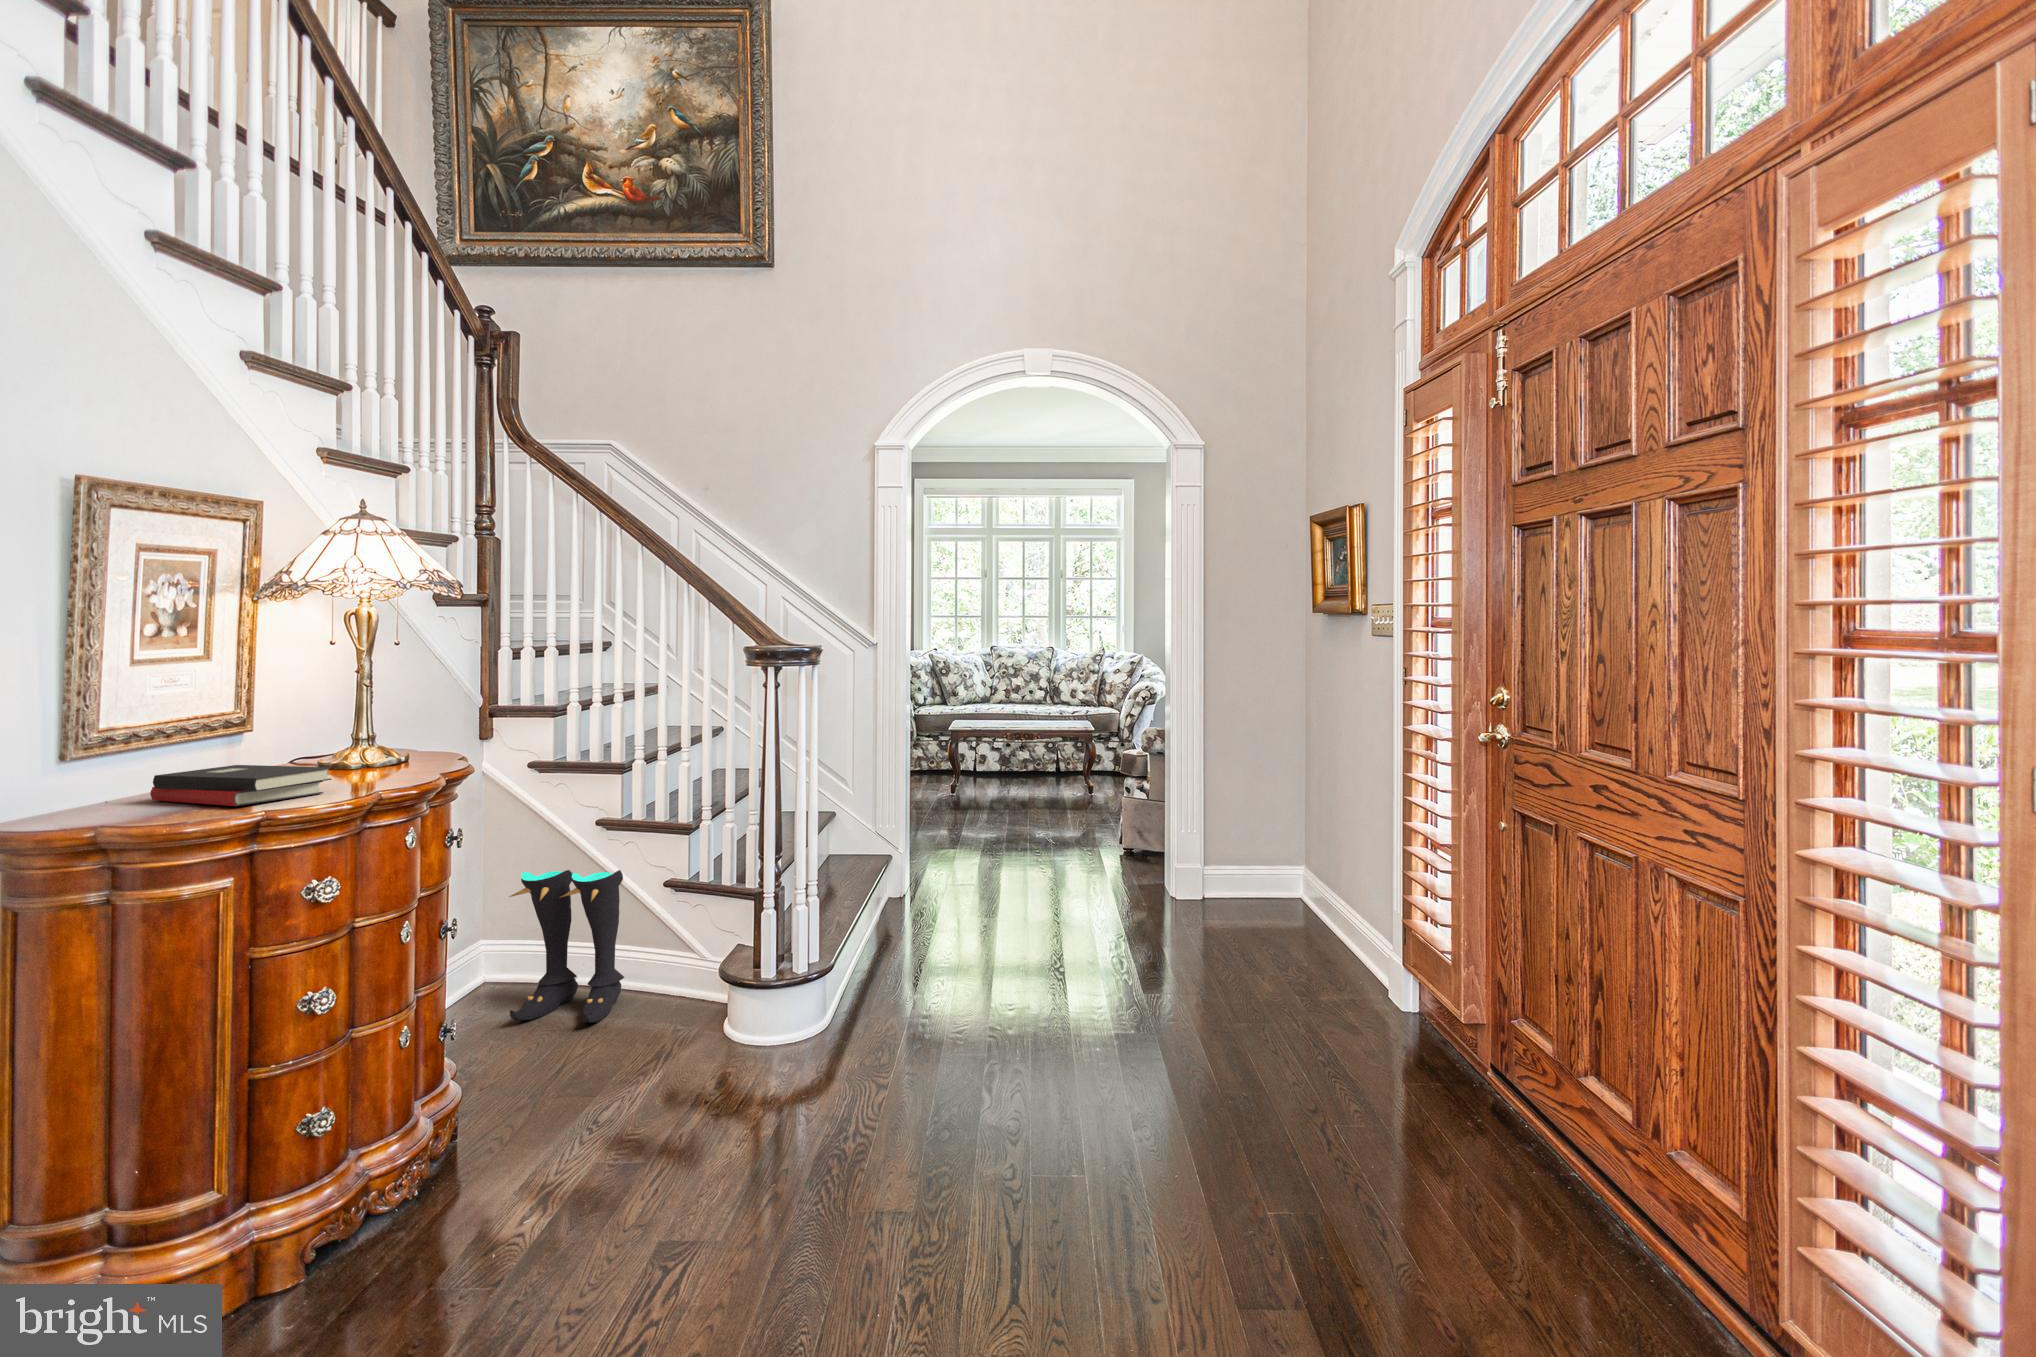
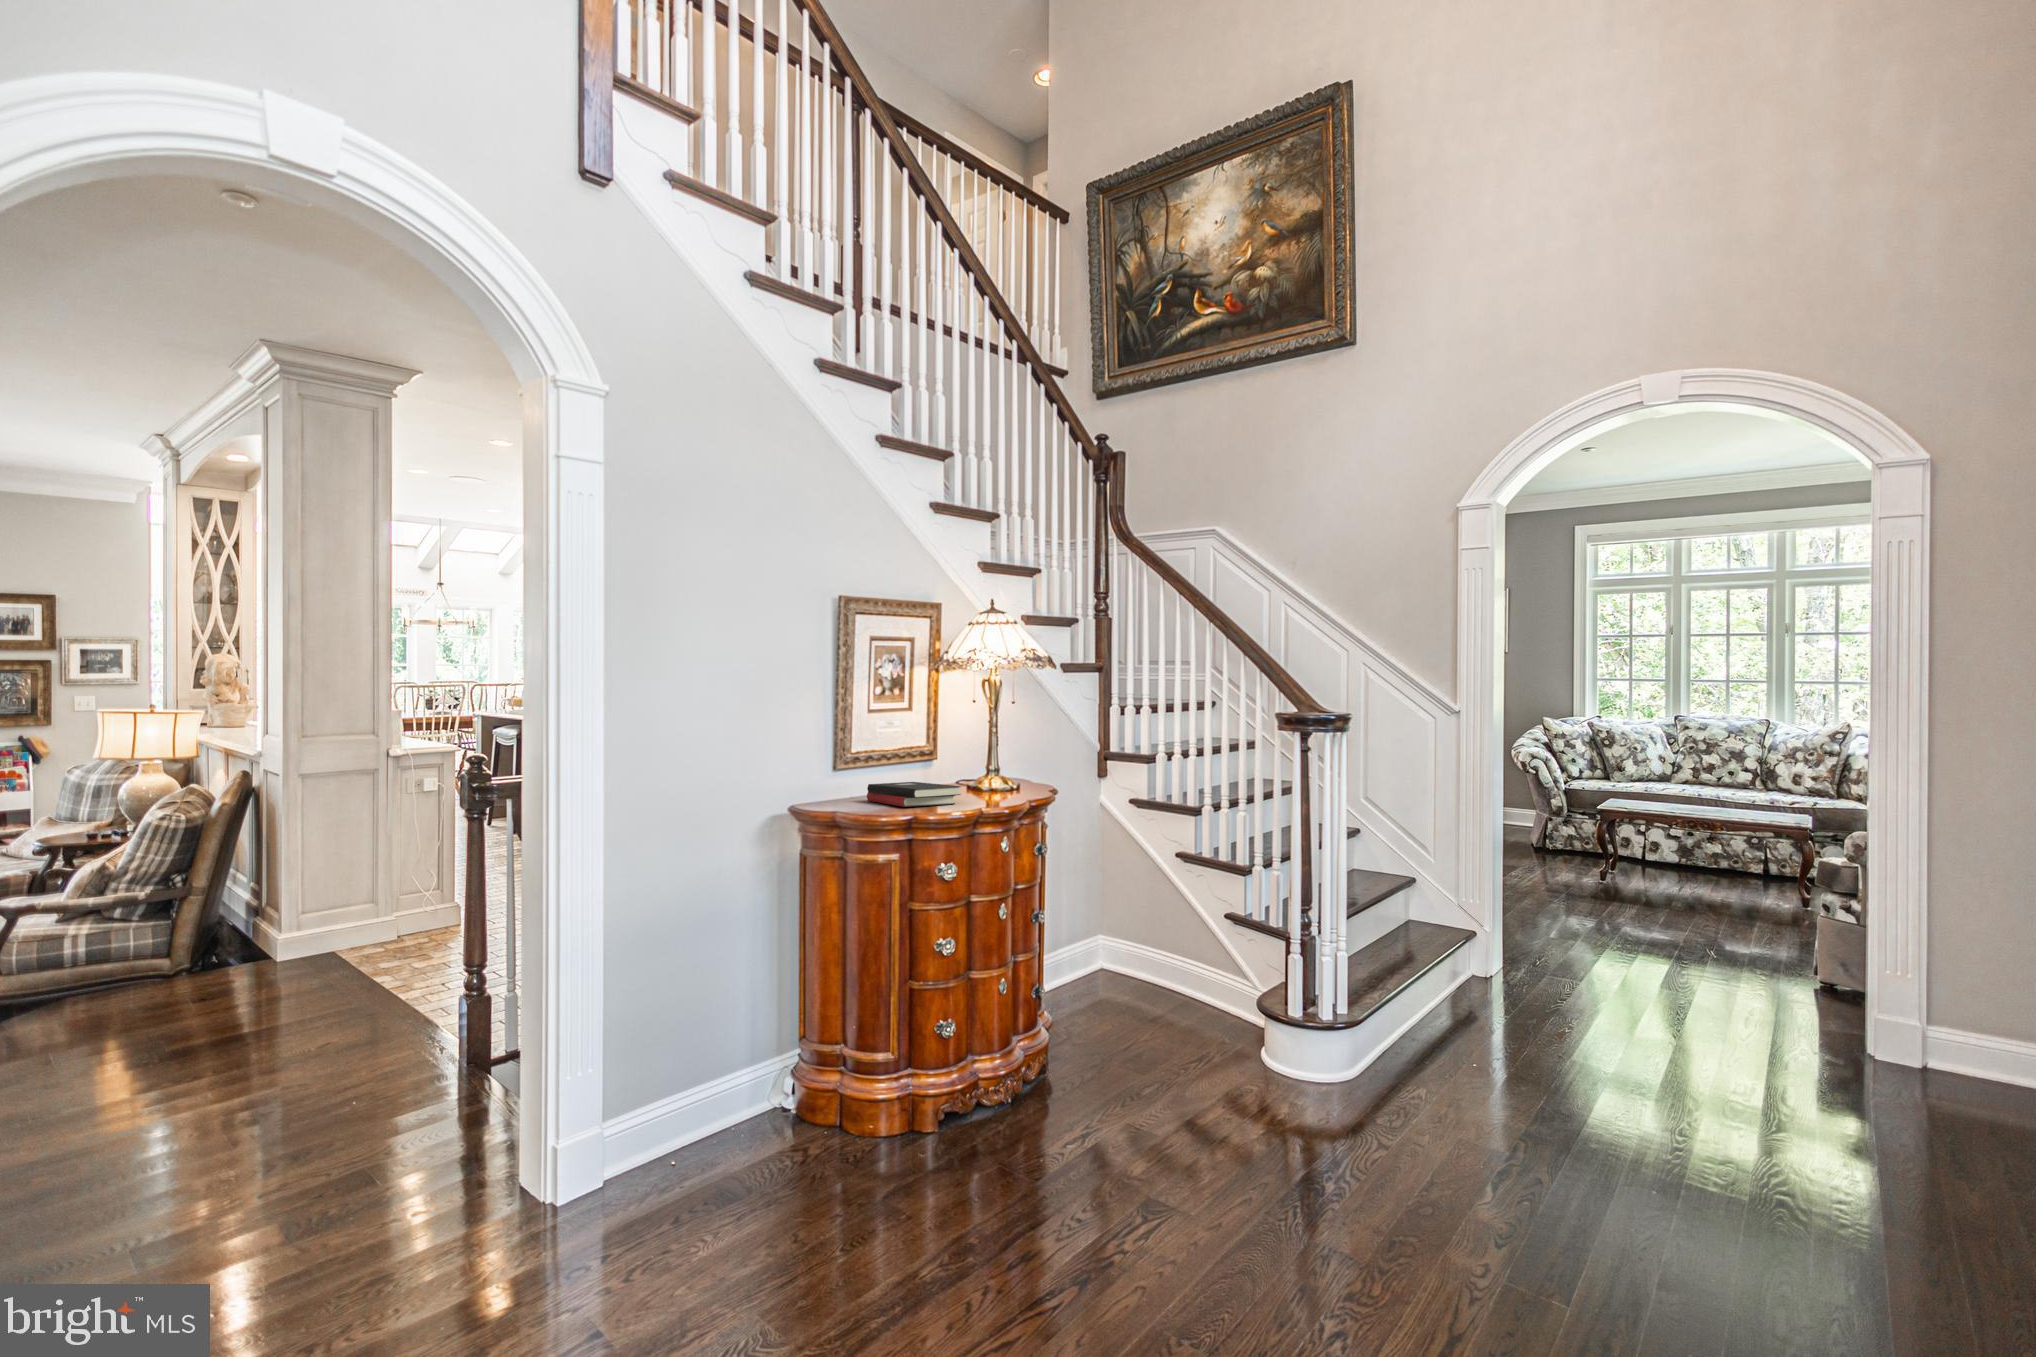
boots: present [509,870,624,1023] -> none [1101,893,1192,1029]

